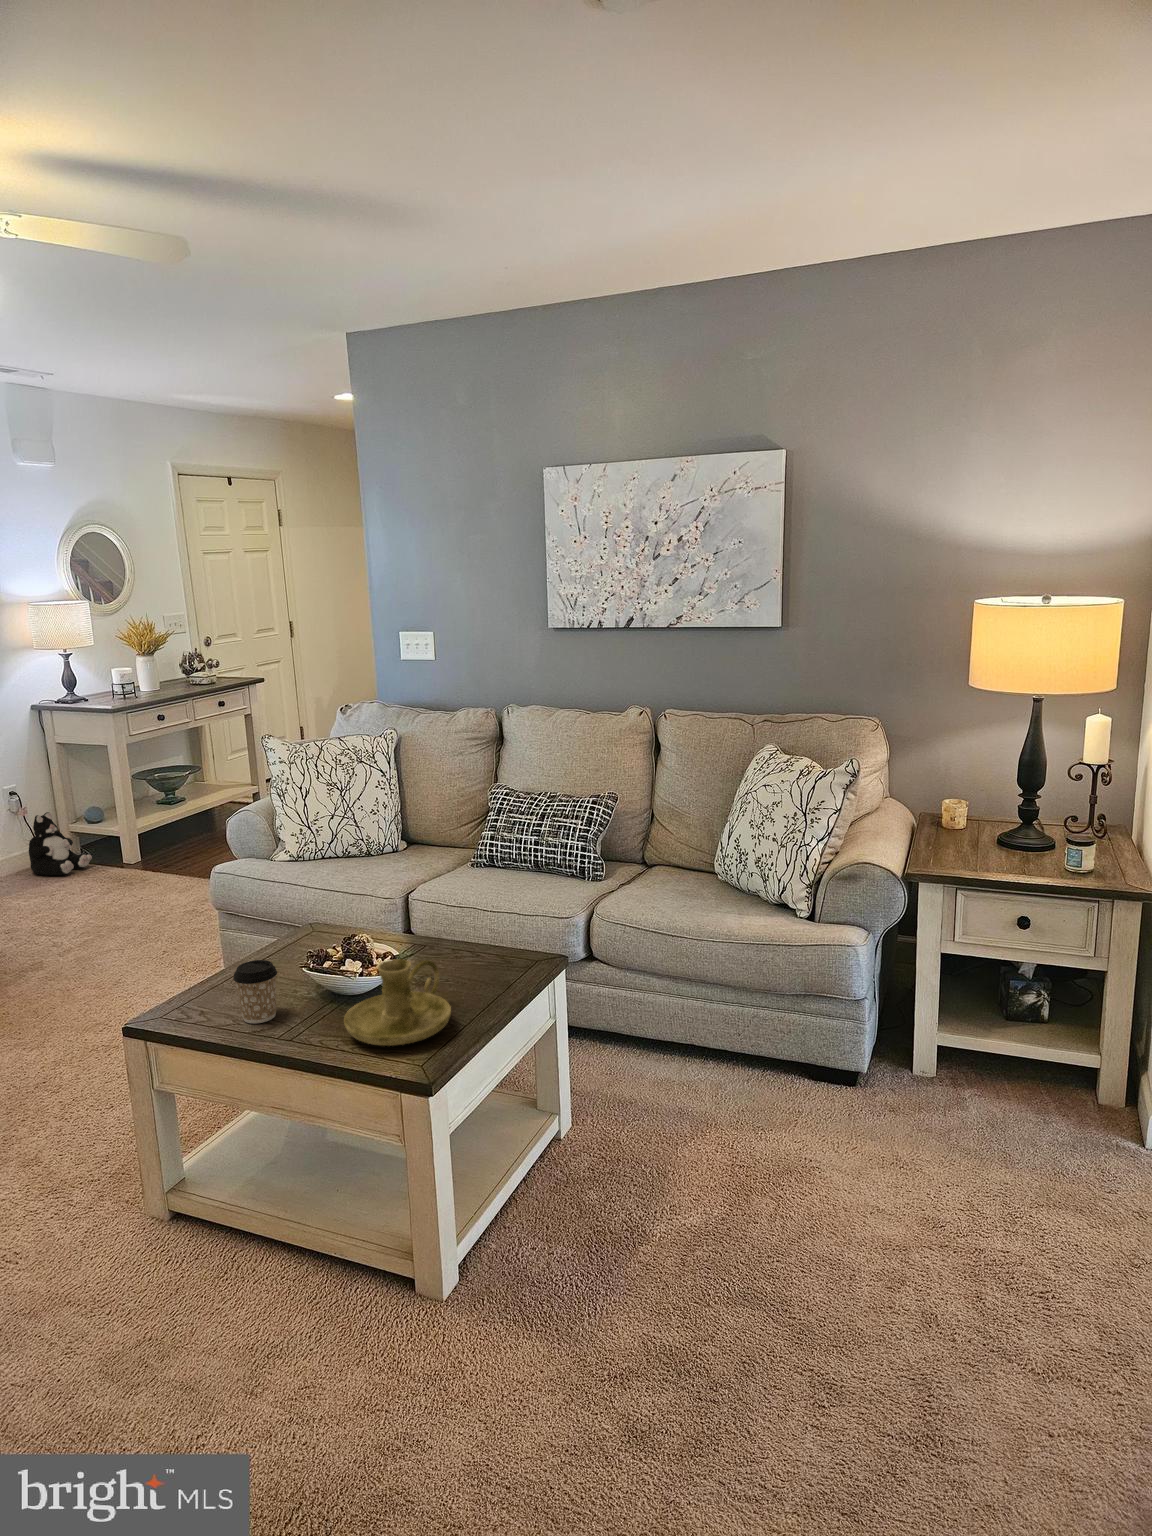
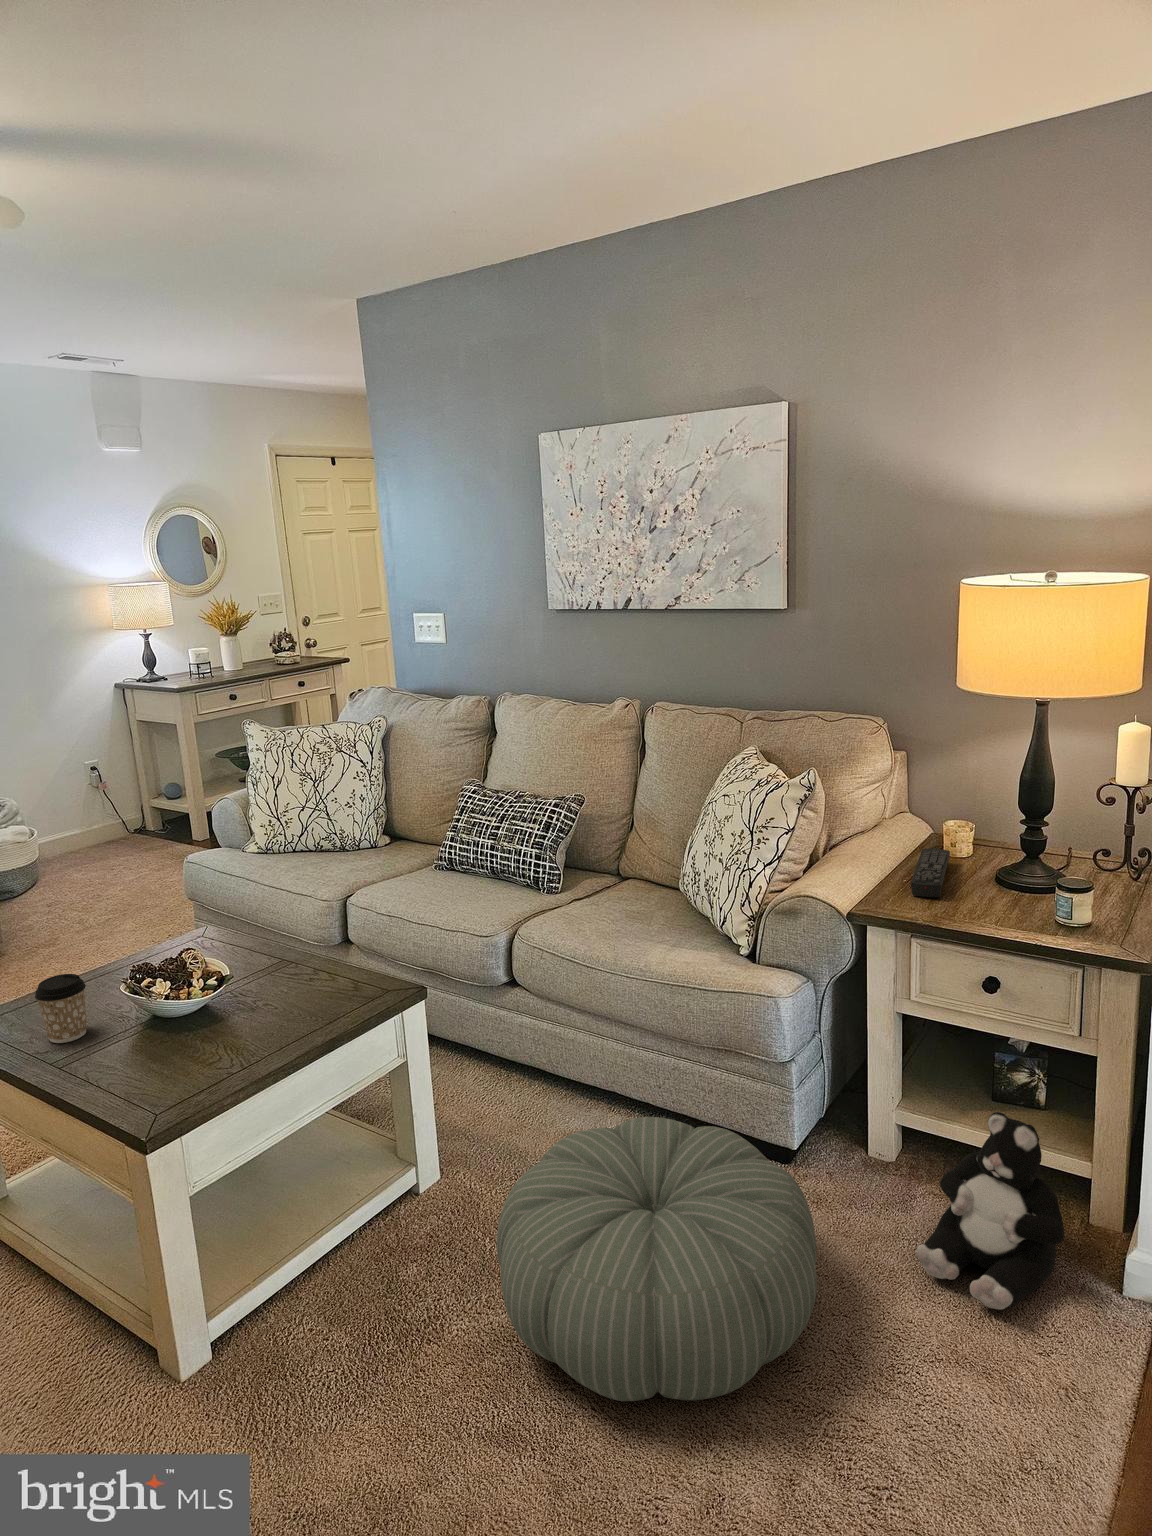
plush toy: present [29,812,92,875] -> present [916,1112,1064,1310]
remote control: none [929,823,965,859] -> present [911,849,950,898]
candle holder: present [344,959,451,1046] -> none [117,988,255,1088]
pouf: none [671,1050,942,1259] -> present [497,1117,817,1401]

